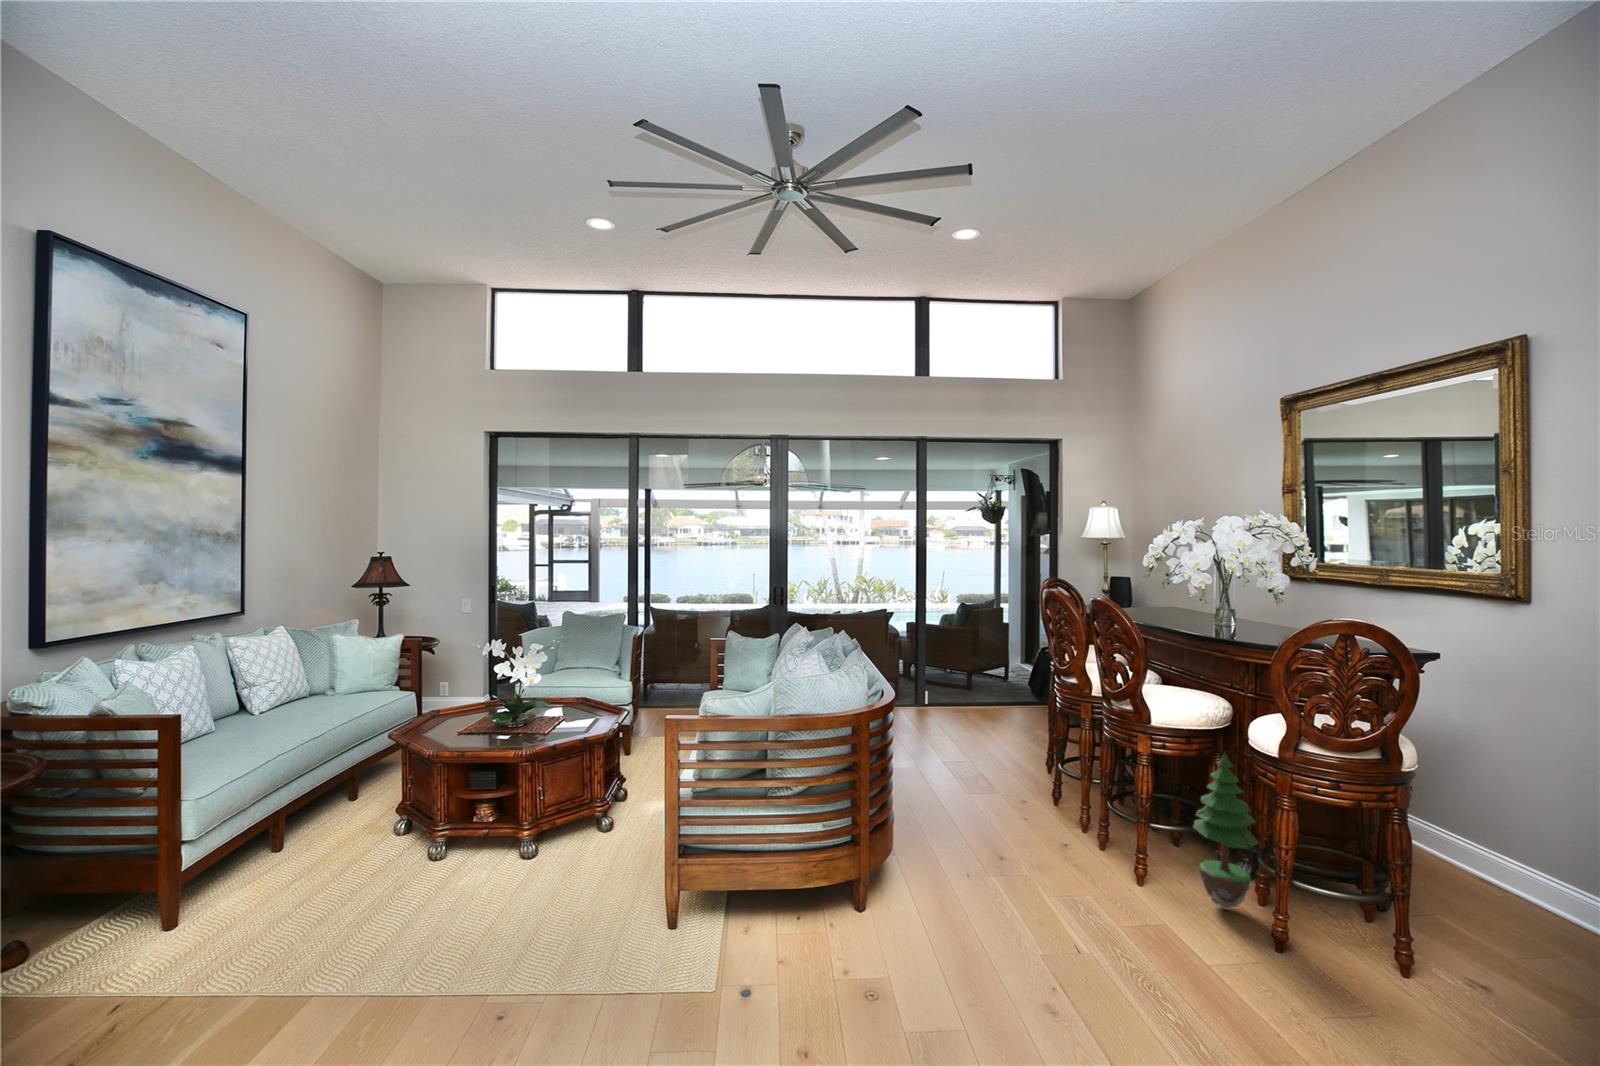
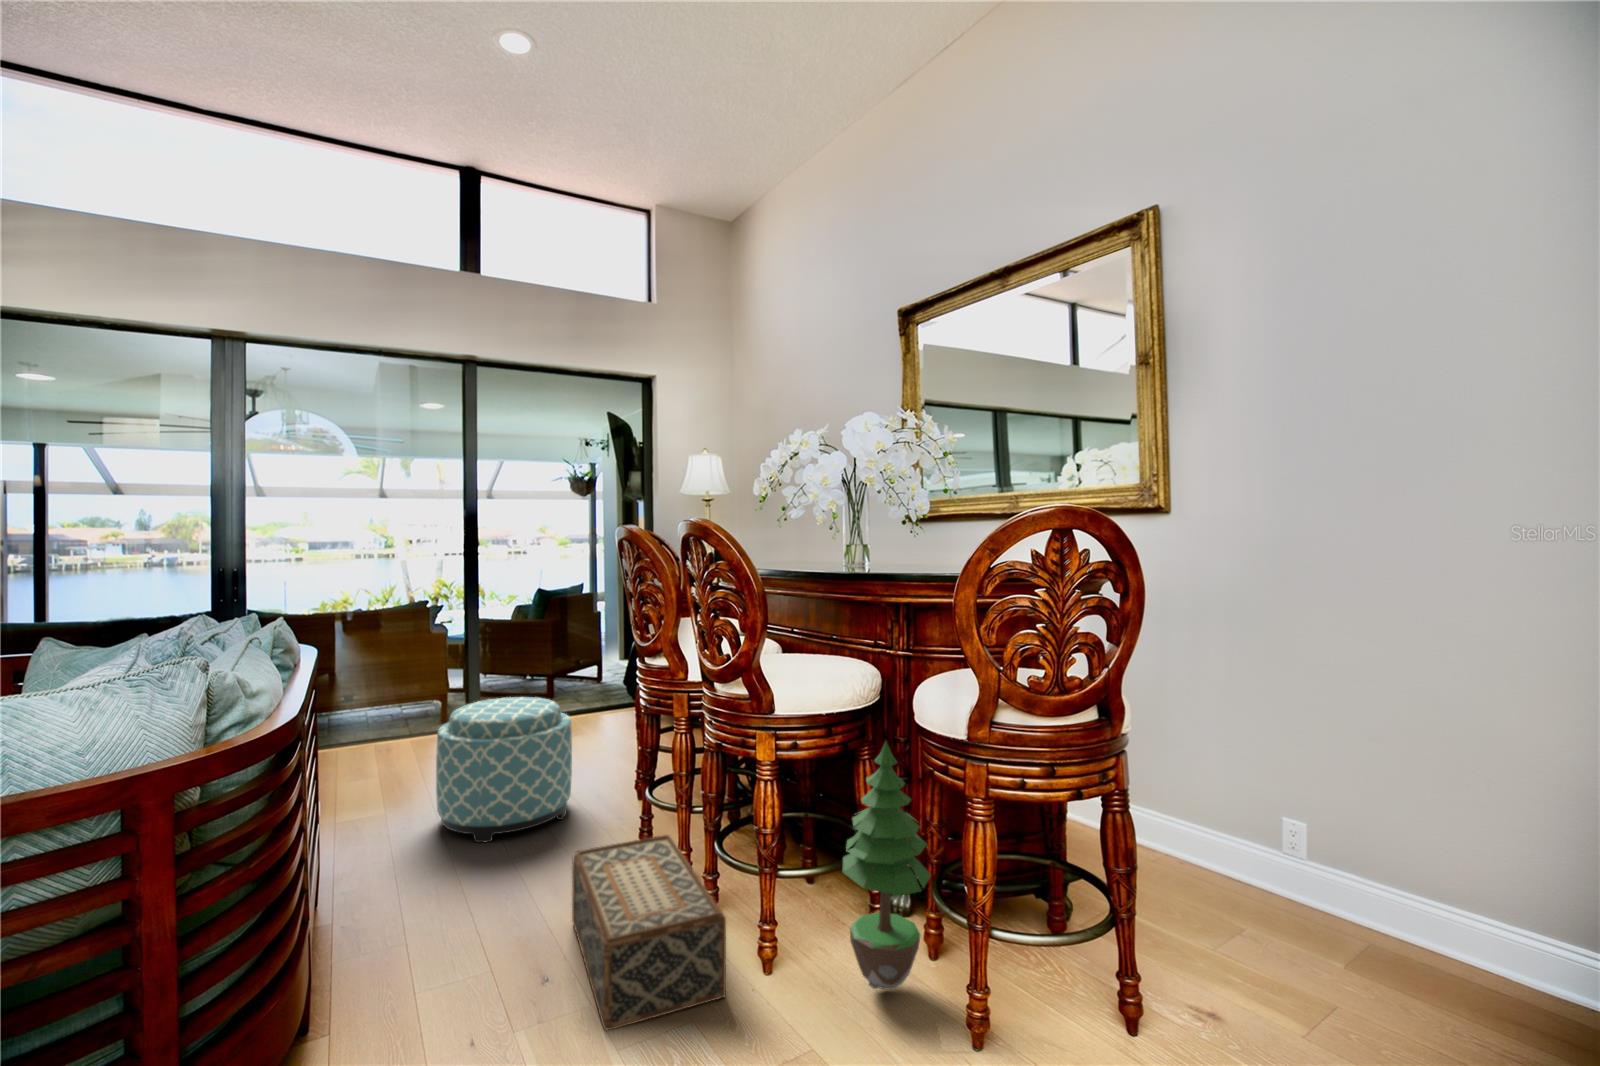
ottoman: none [929,691,1008,777] -> present [436,697,572,842]
woven basket: none [1019,787,1115,884] -> present [572,835,726,1030]

